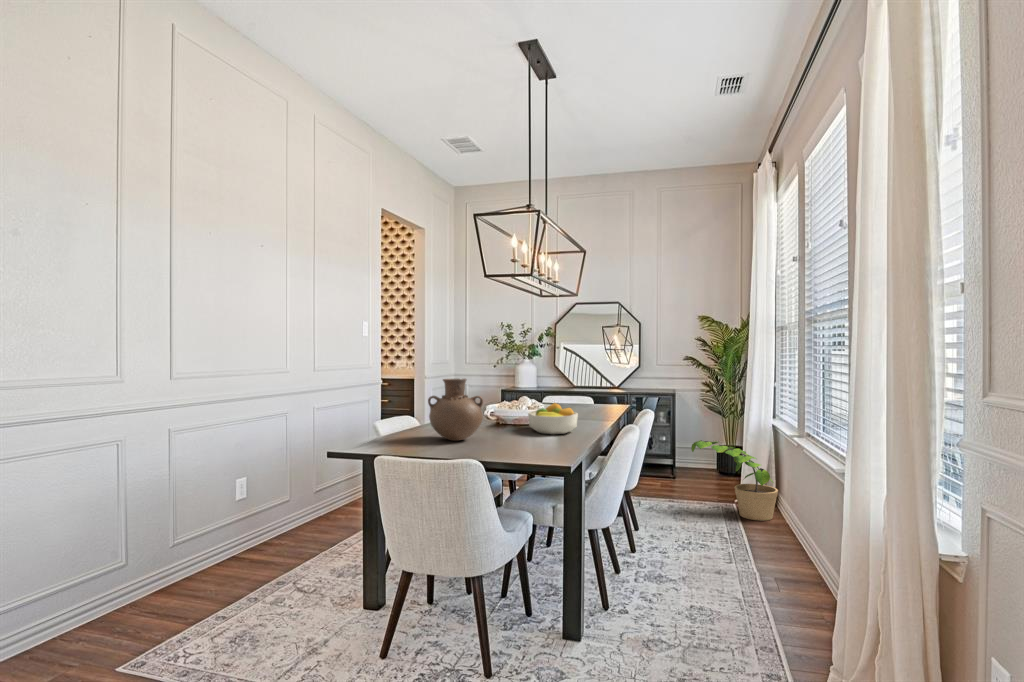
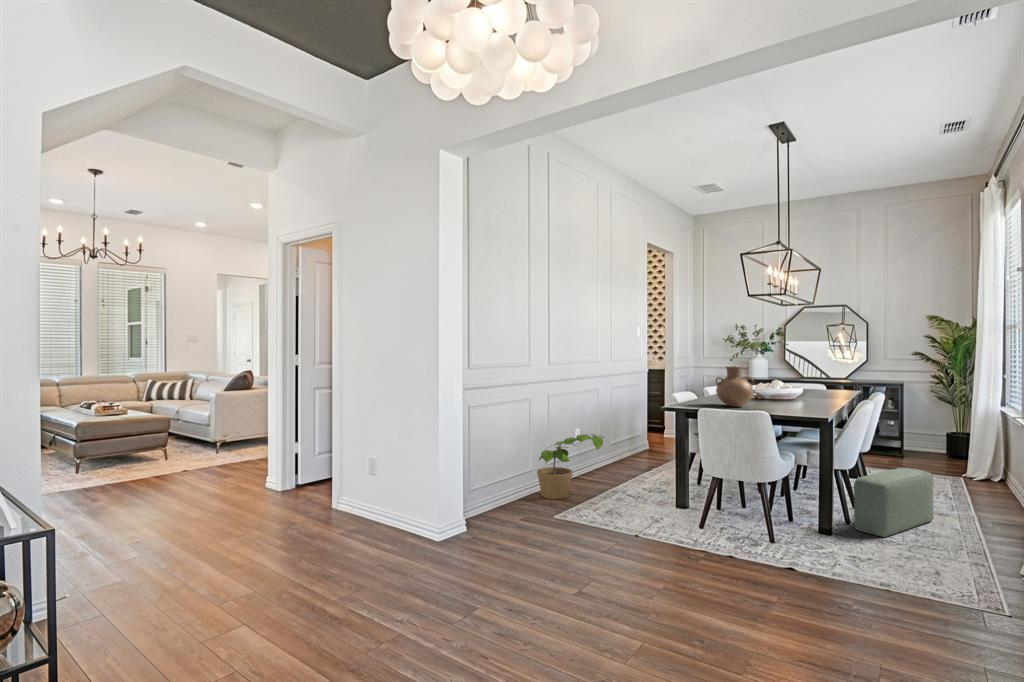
fruit bowl: present [528,403,578,434] -> none [782,385,821,406]
potted plant: present [691,440,778,521] -> present [537,434,603,499]
pouf: none [613,515,711,633] -> present [854,468,933,537]

